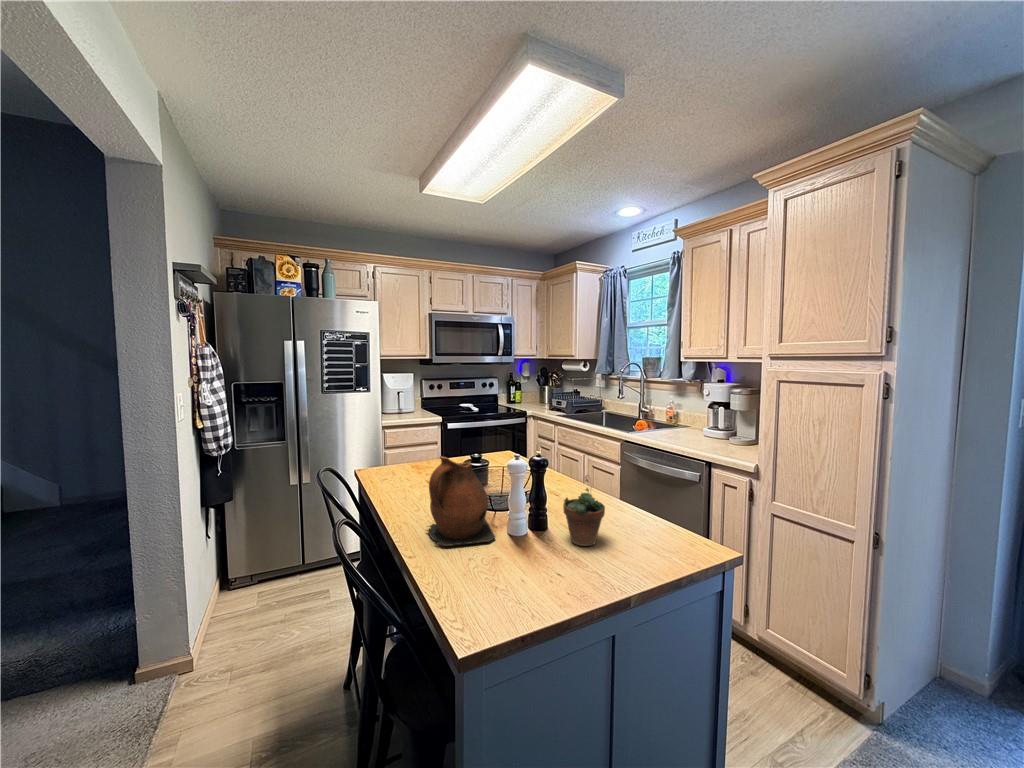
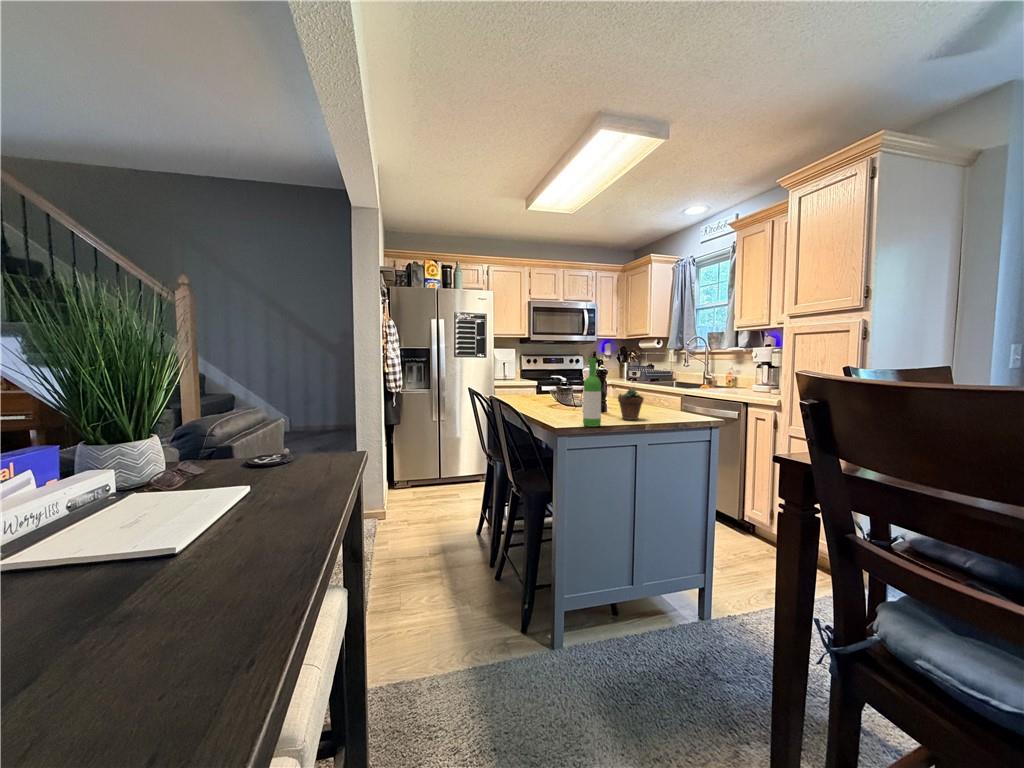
ceramic pitcher: present [426,456,495,546] -> none [535,368,577,418]
wine bottle: none [510,461,542,591] -> present [583,358,601,427]

